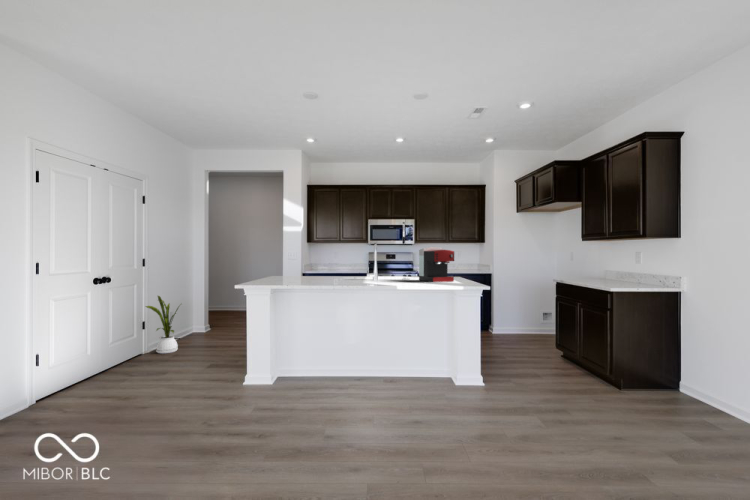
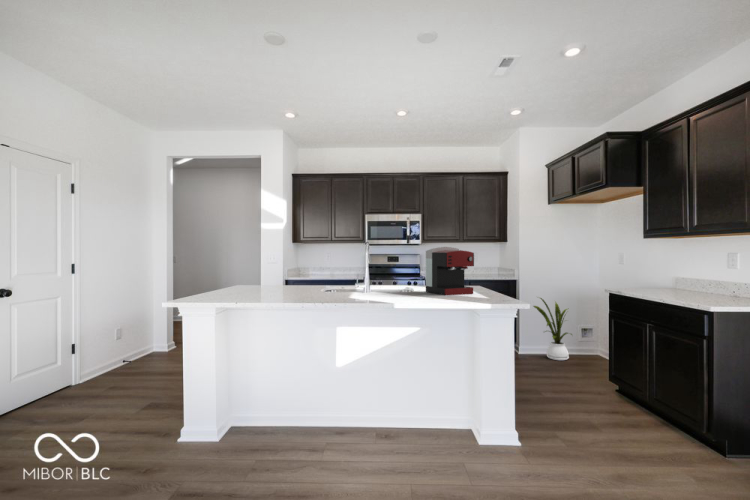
house plant: present [146,296,179,353] -> present [534,298,572,360]

